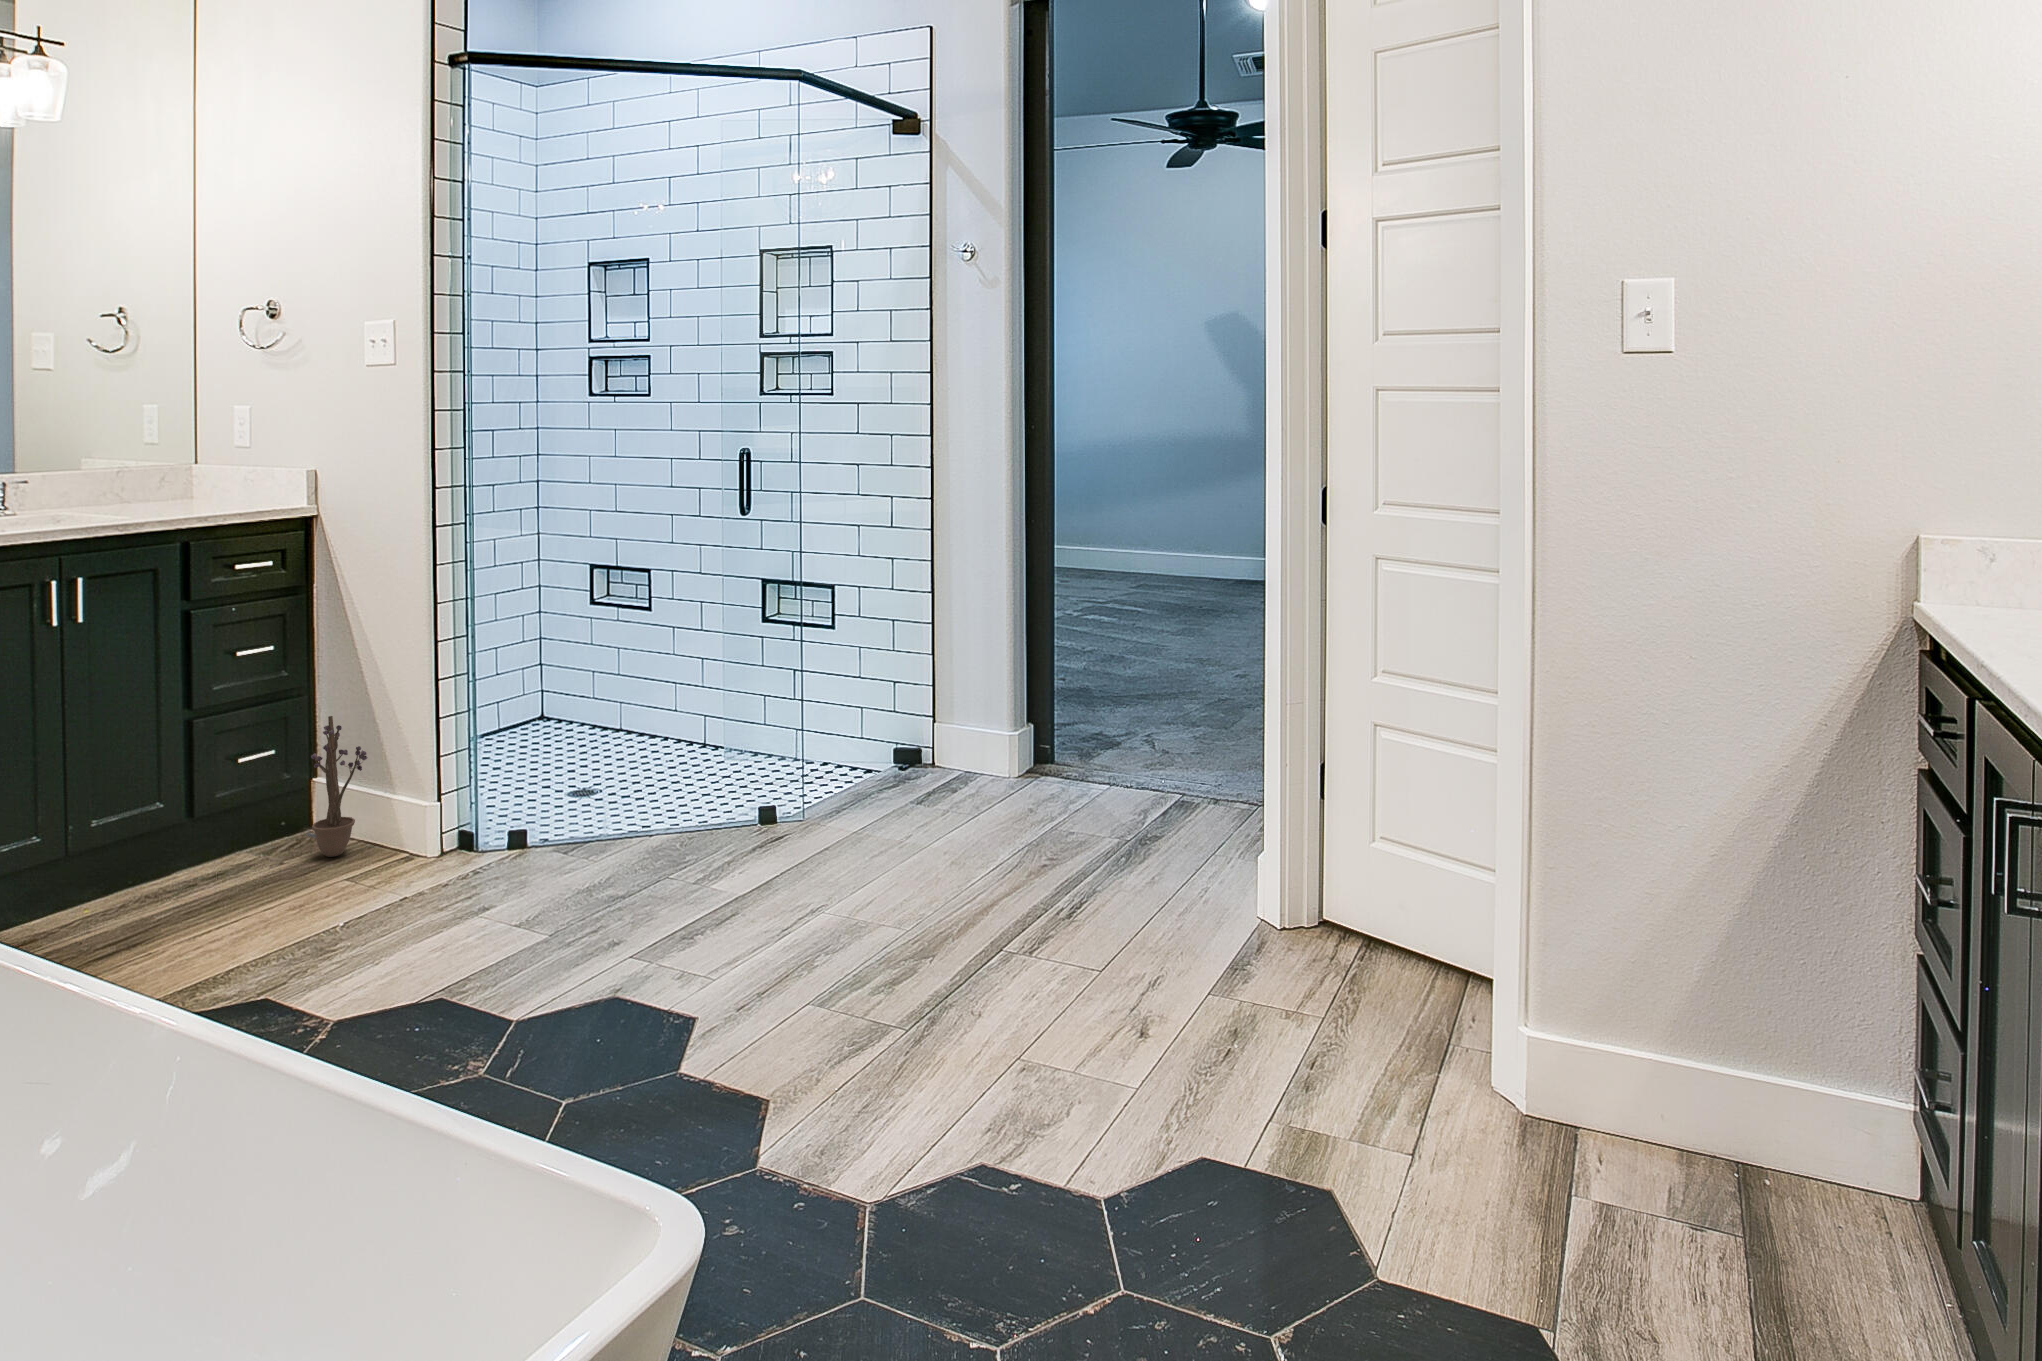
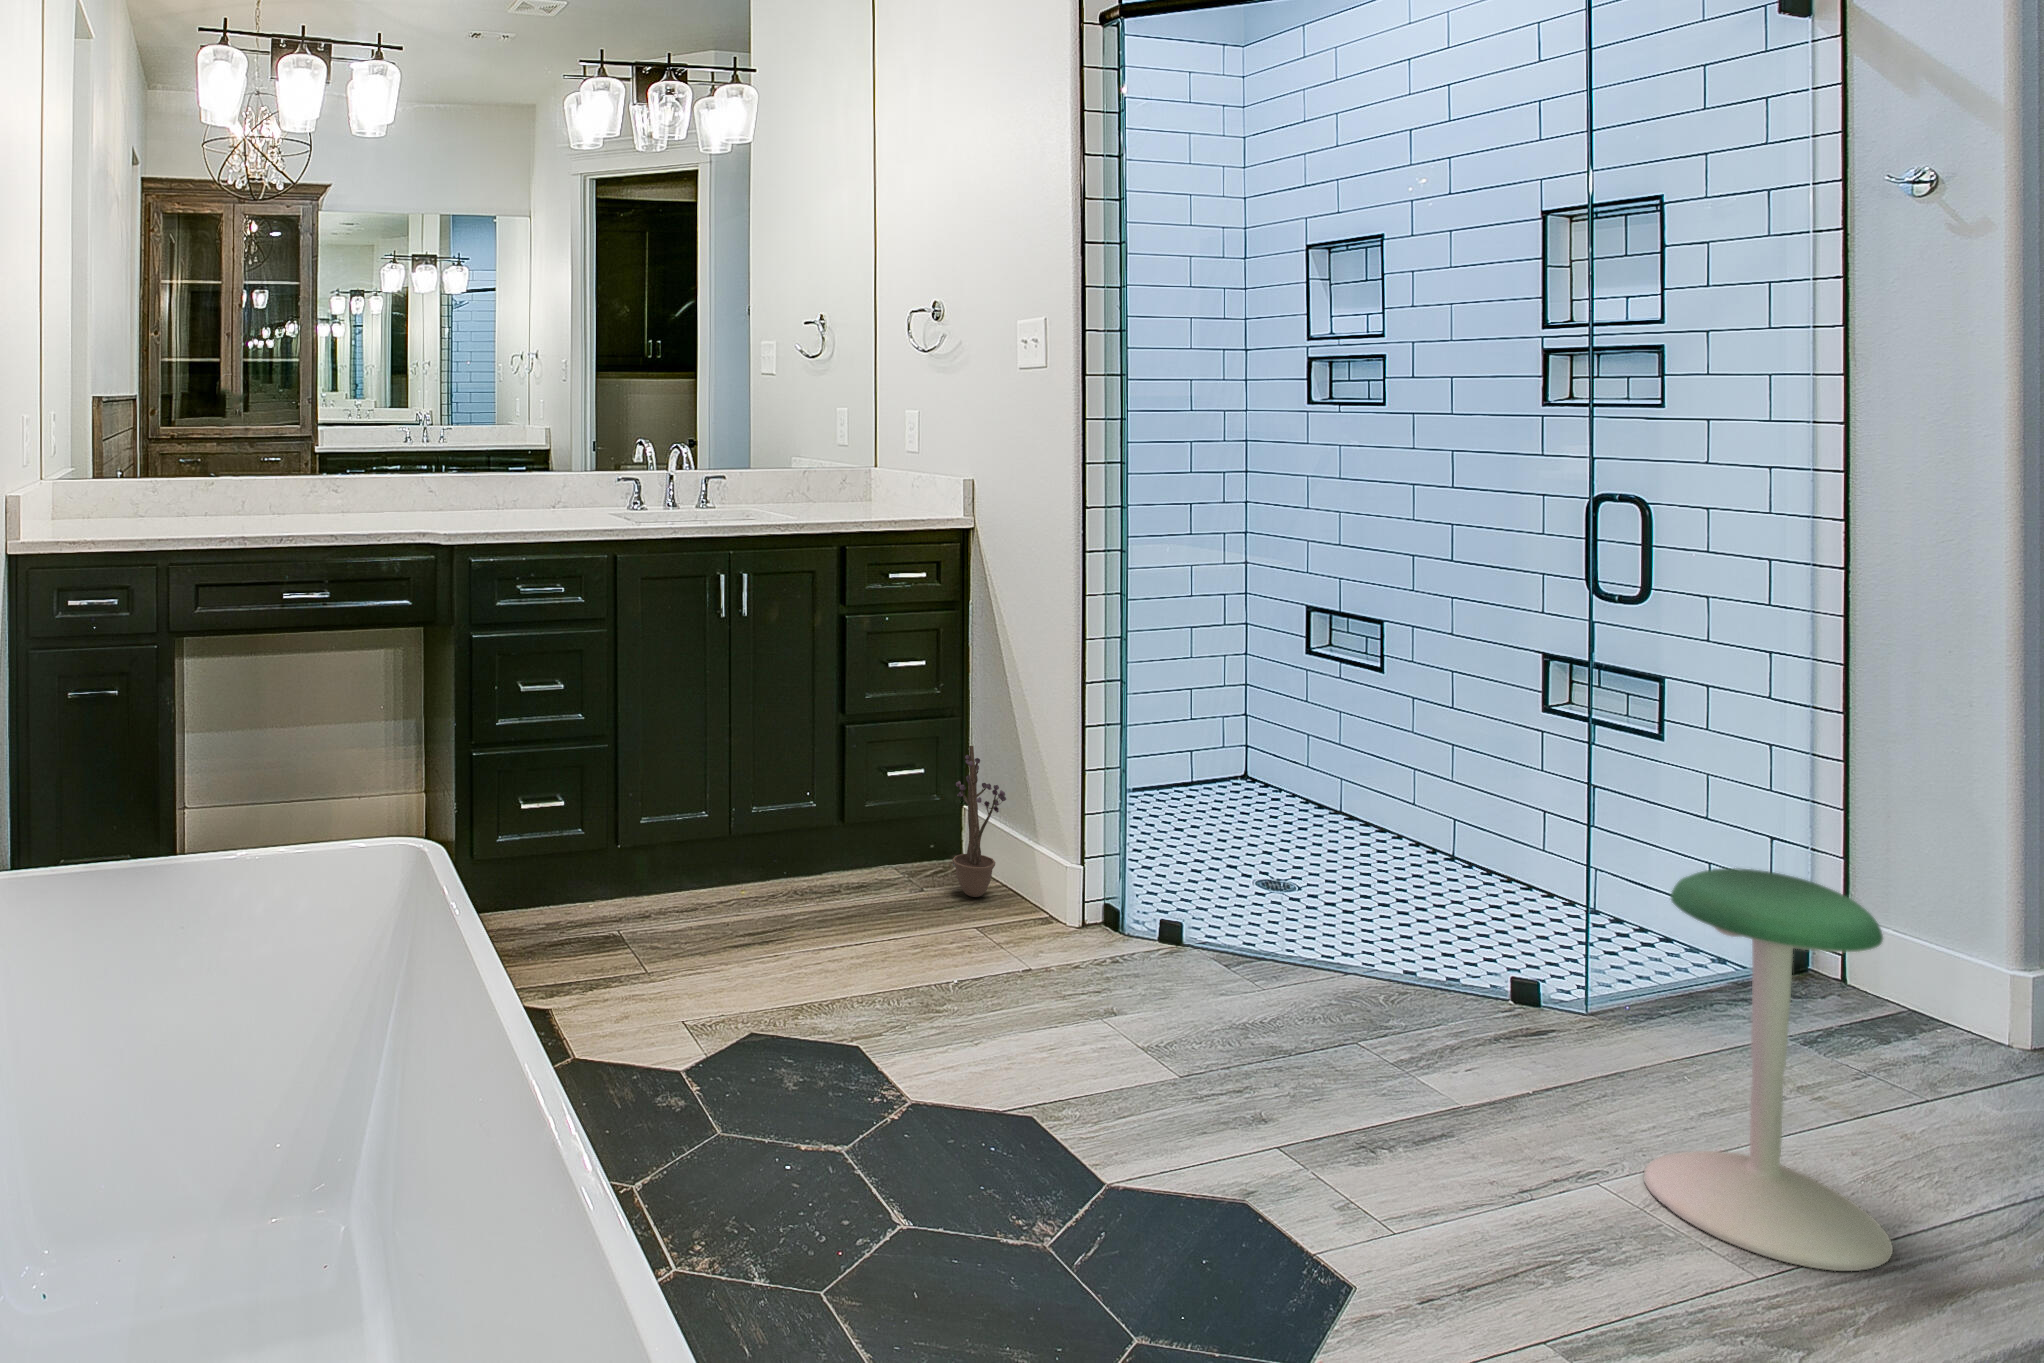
stool: none [843,682,960,913] -> present [1643,868,1893,1271]

